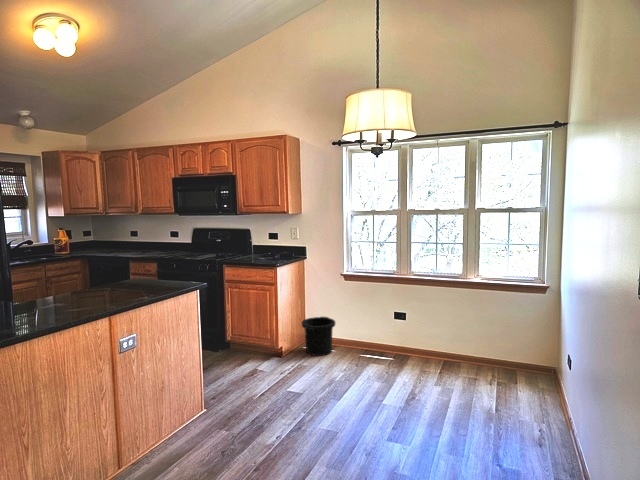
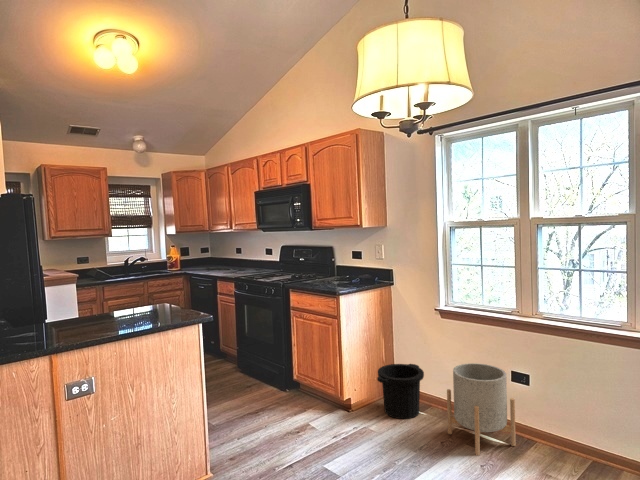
planter: none [357,309,400,367] -> present [447,363,516,455]

